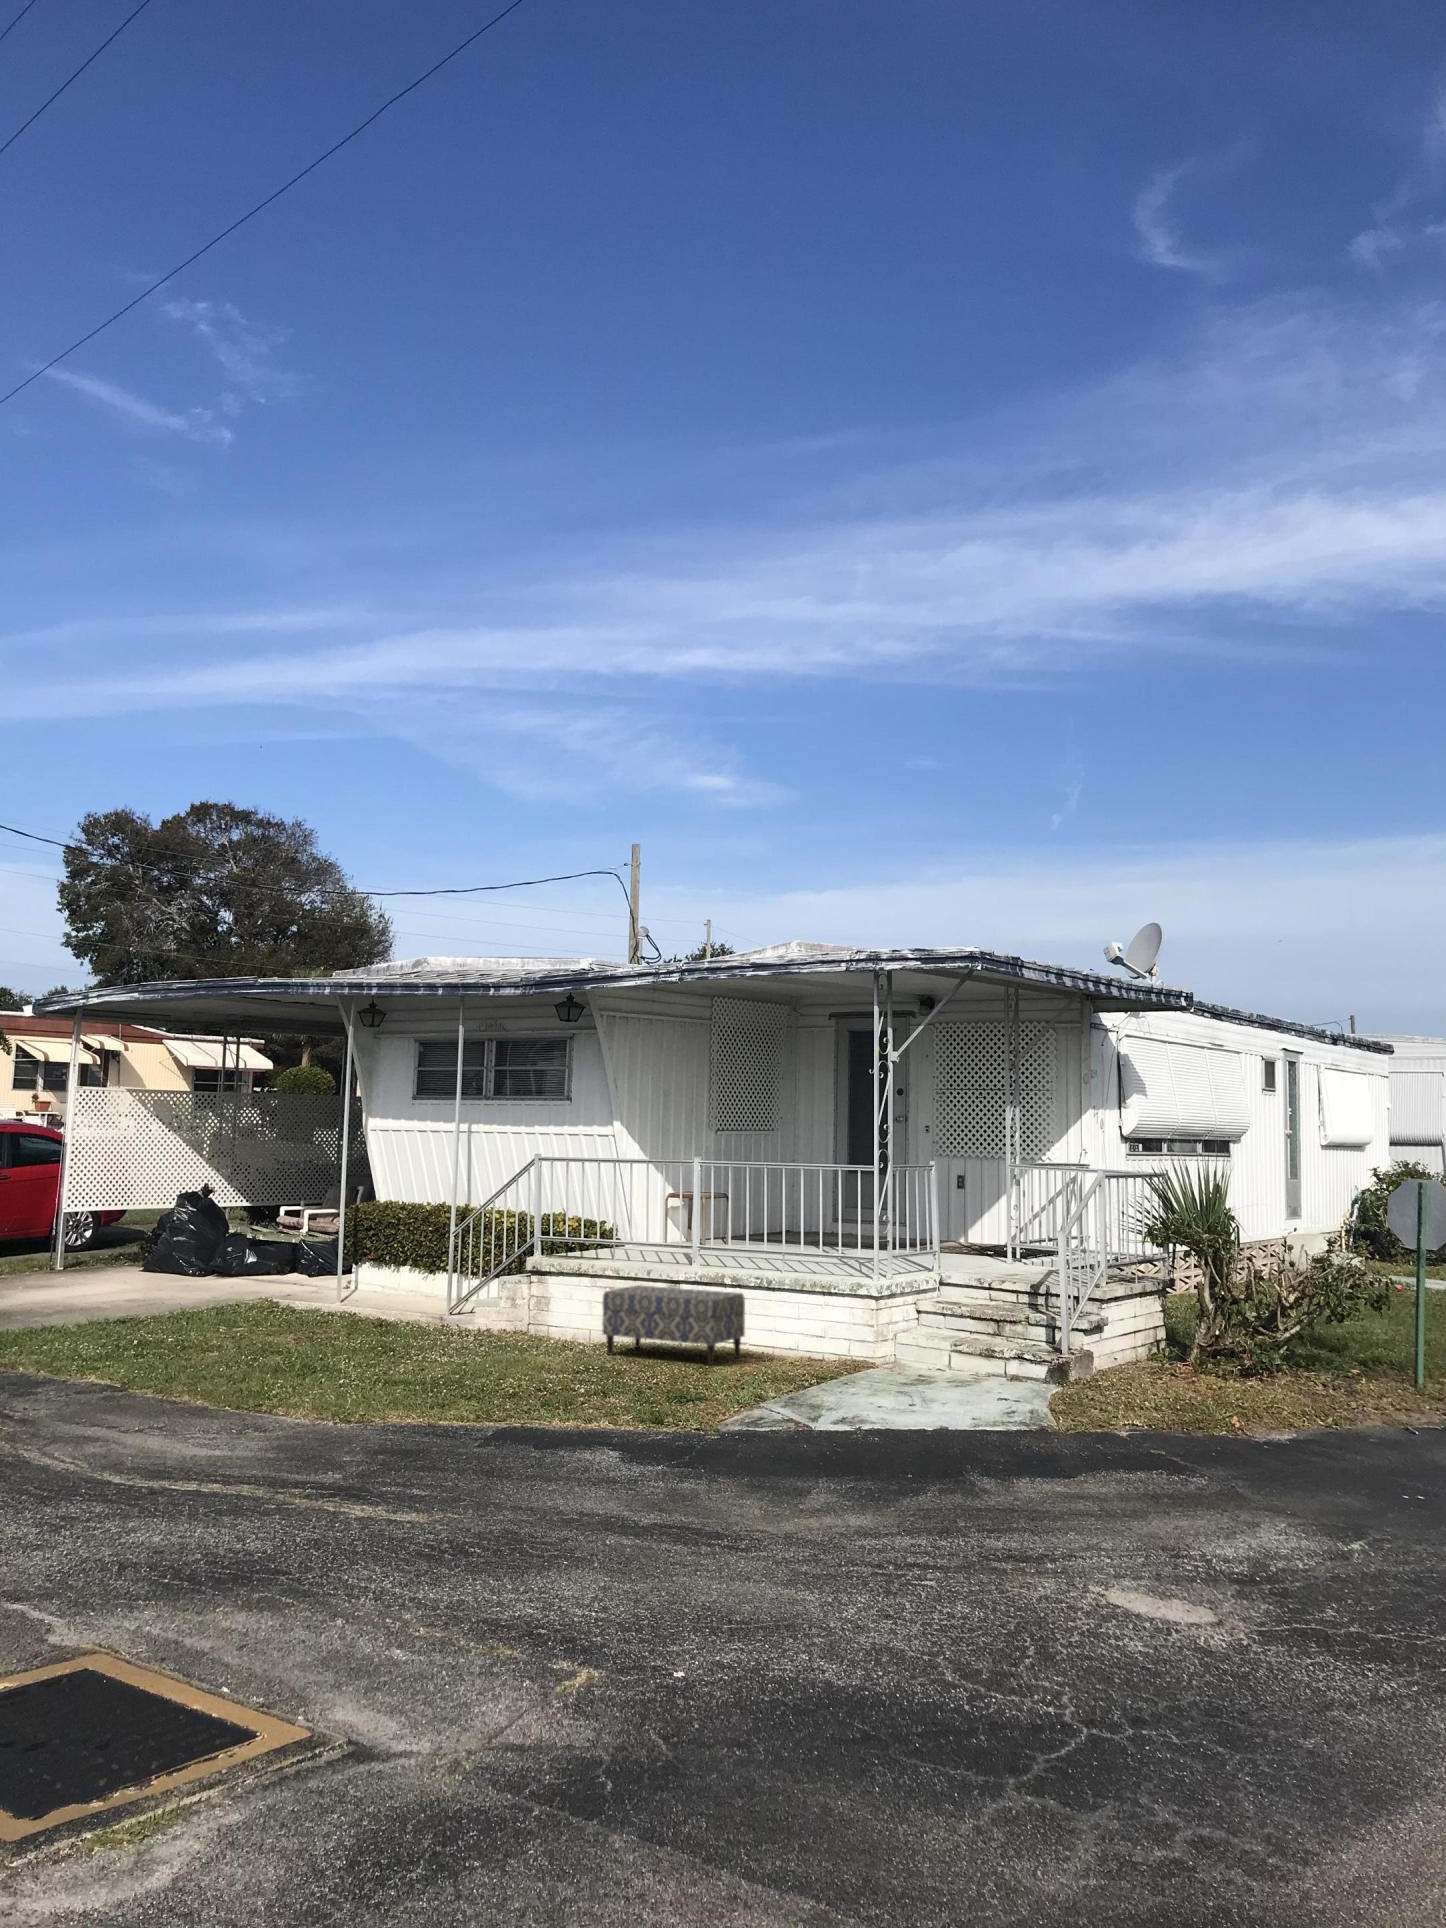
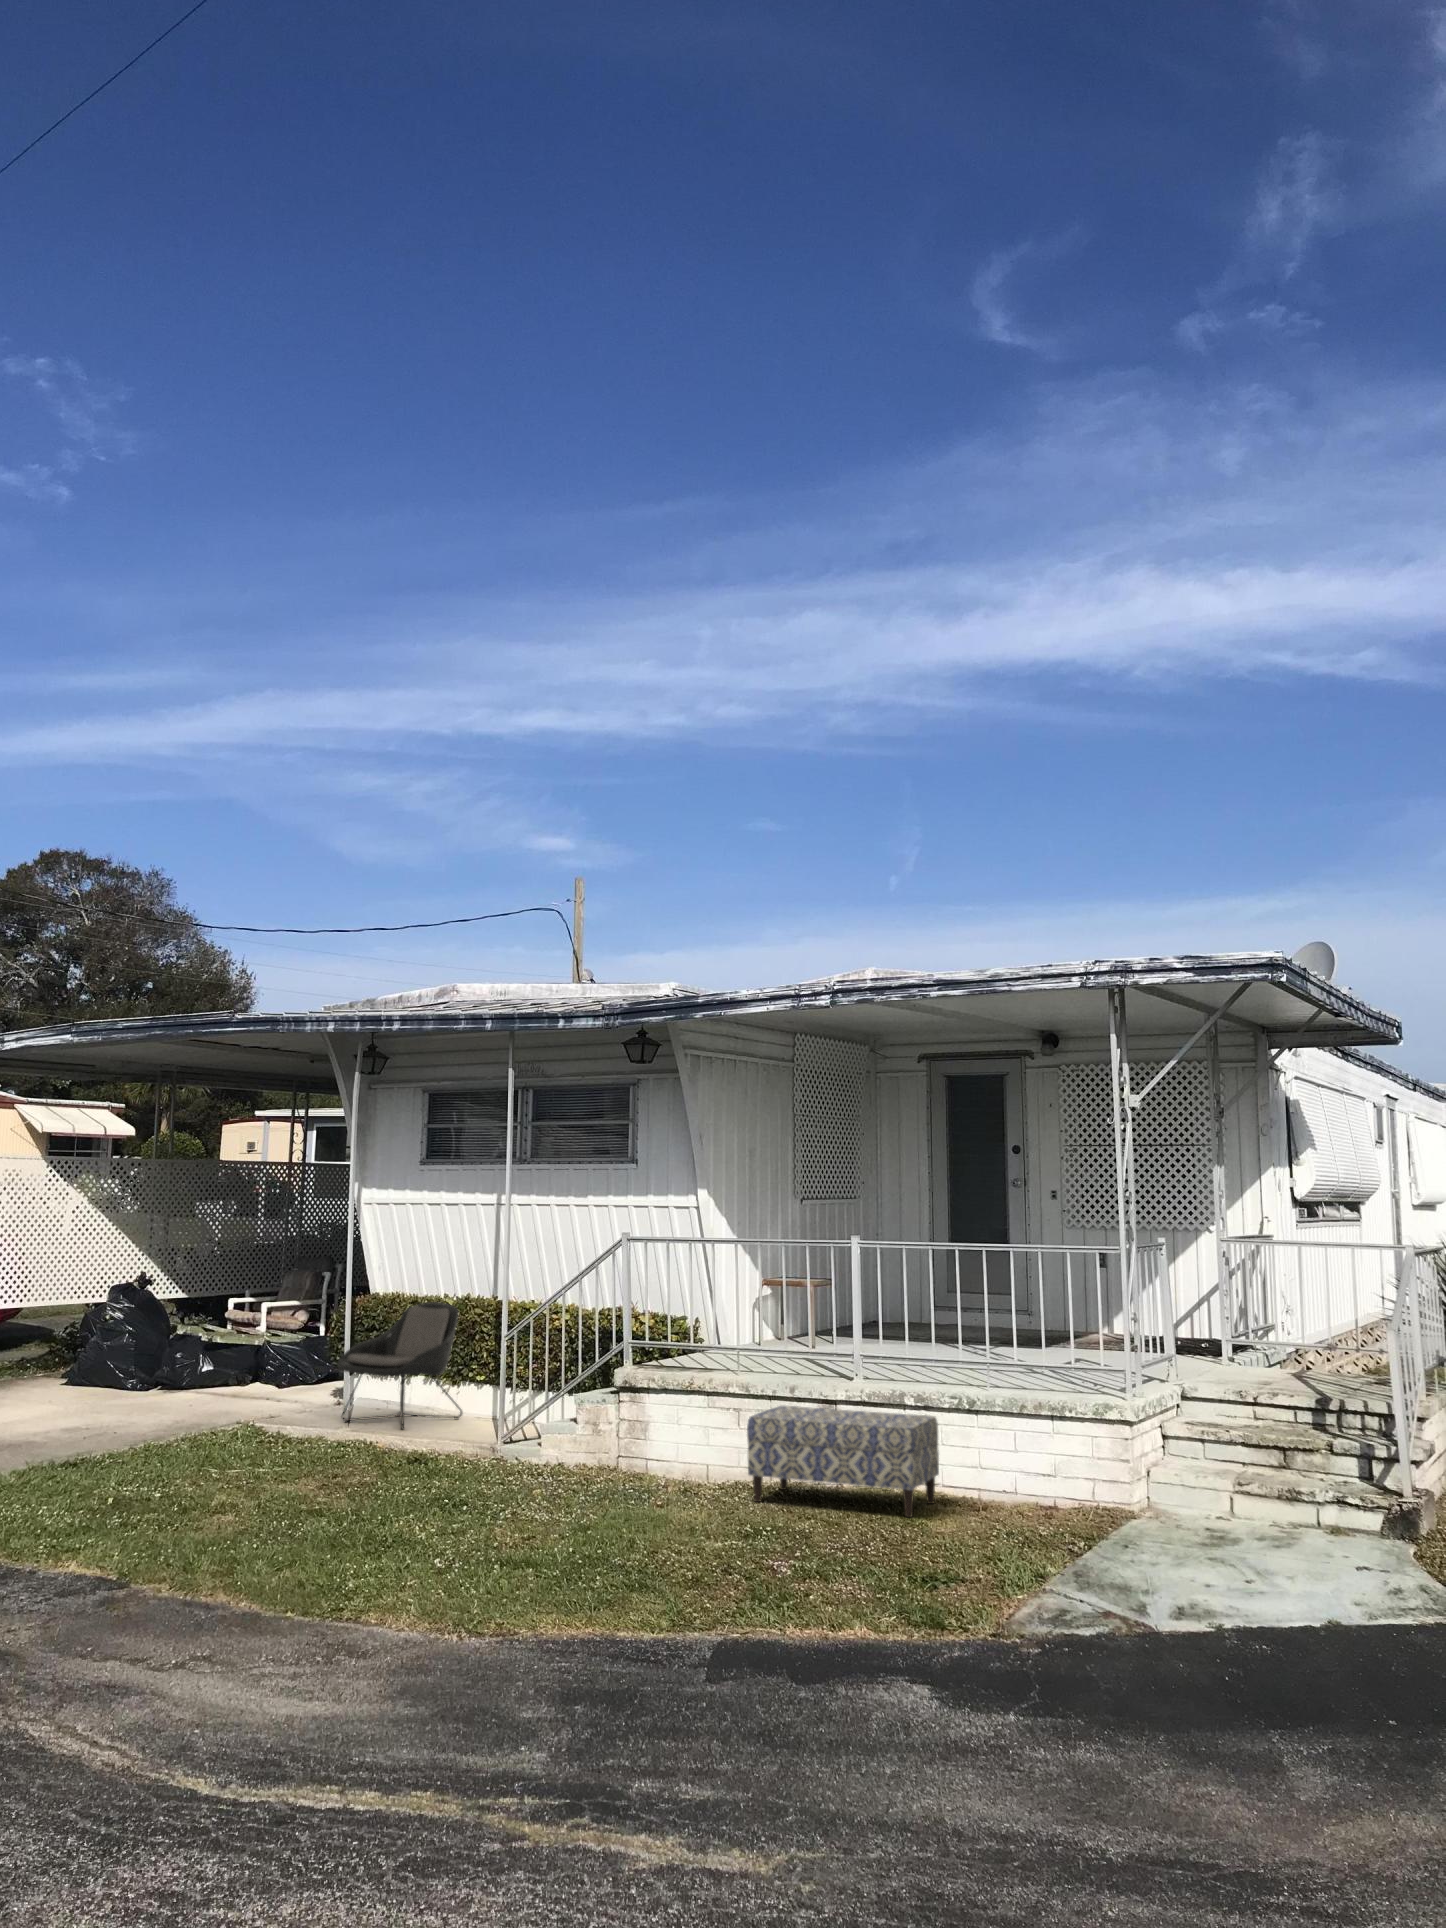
lounge chair: none [337,1208,436,1306] -> present [338,1302,462,1429]

